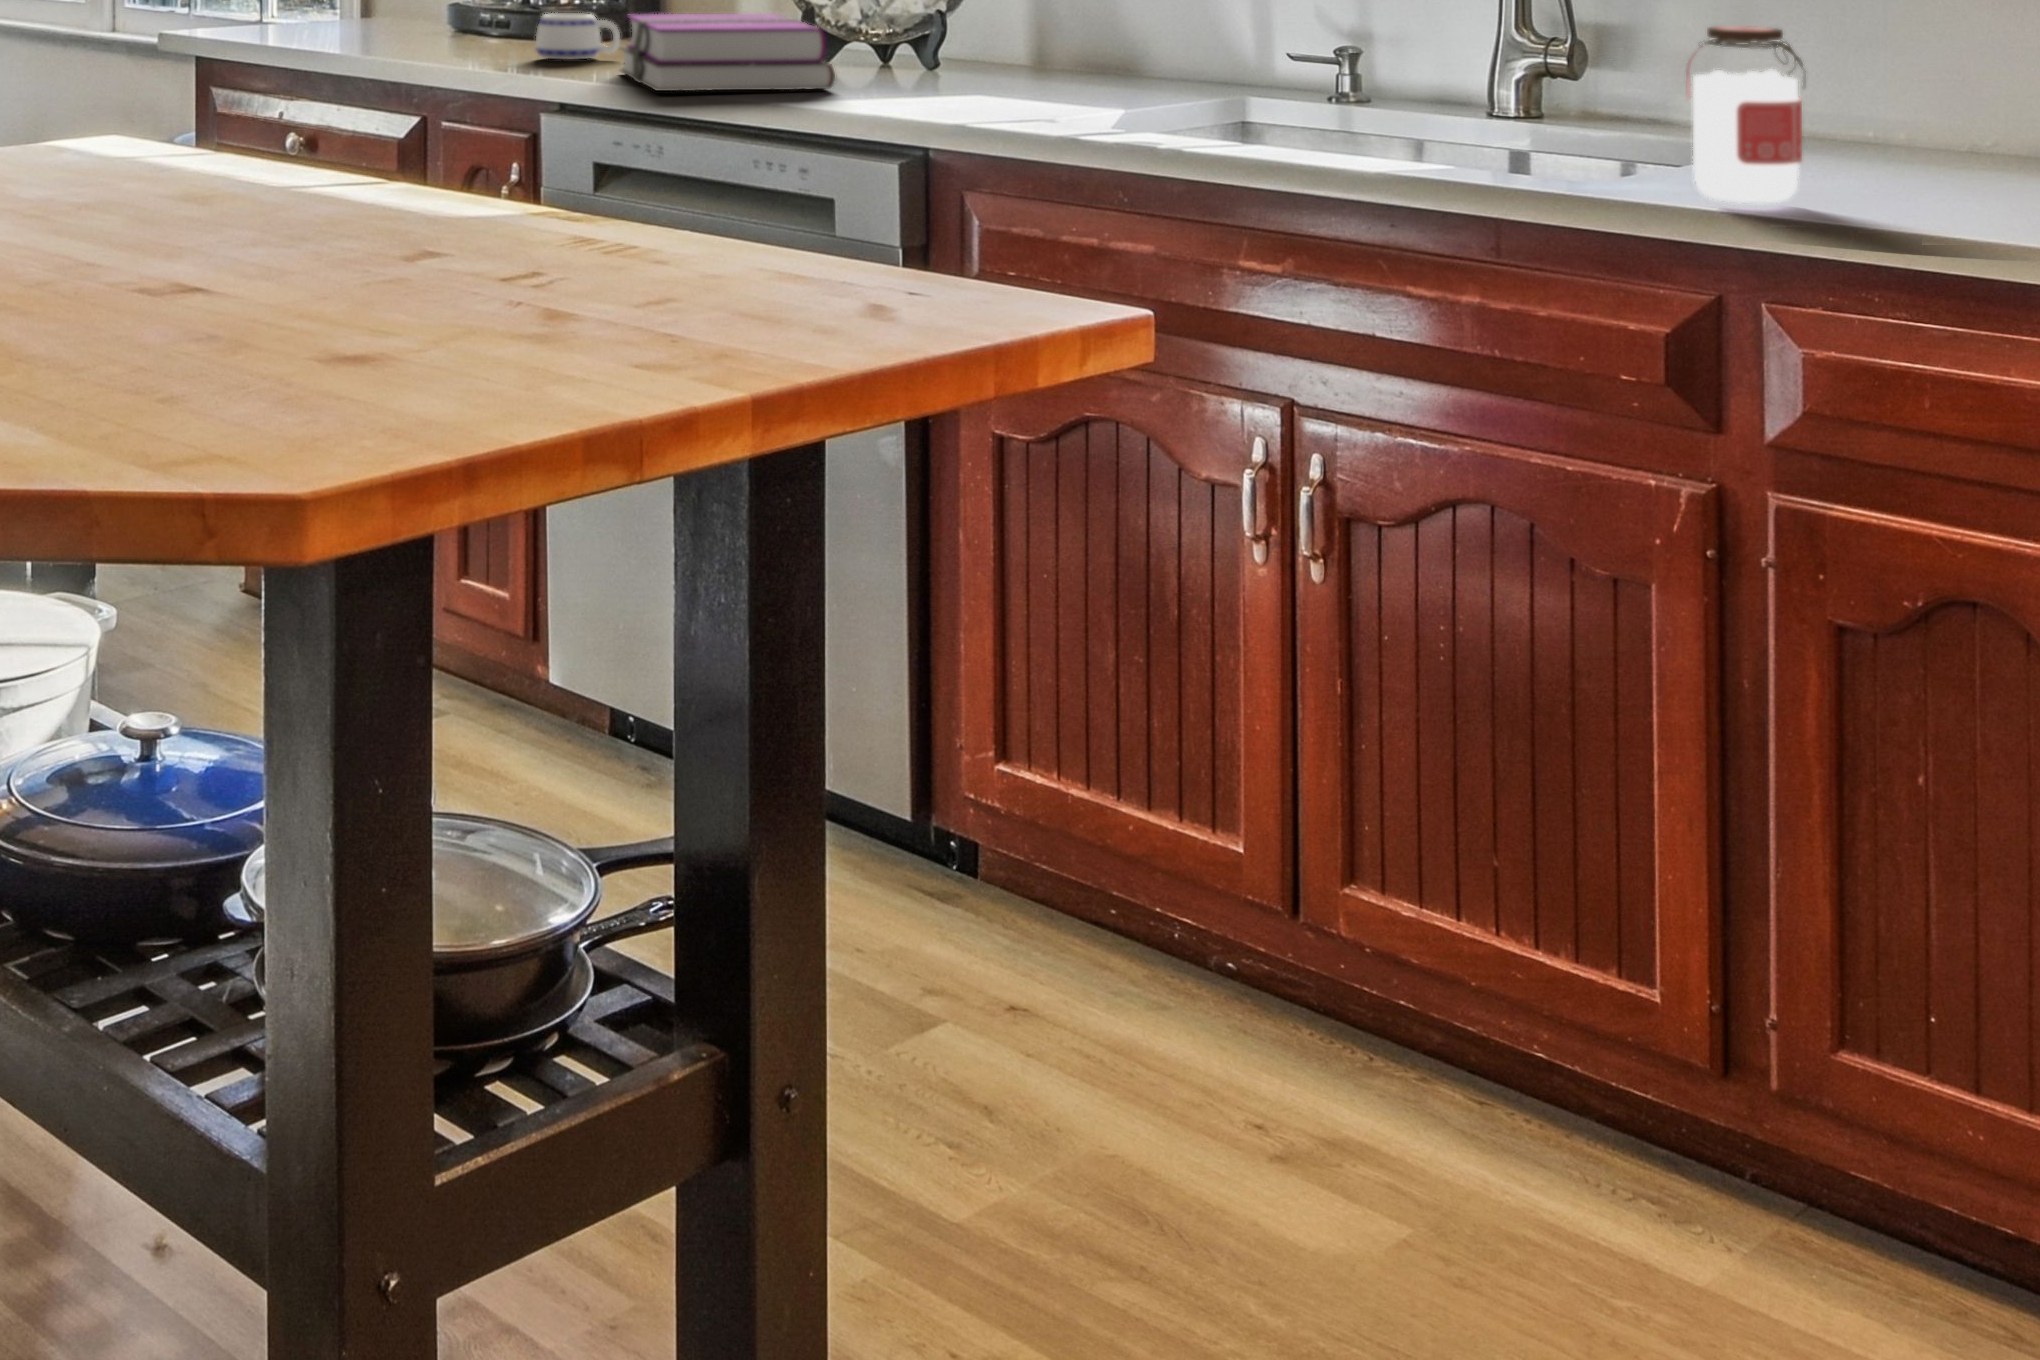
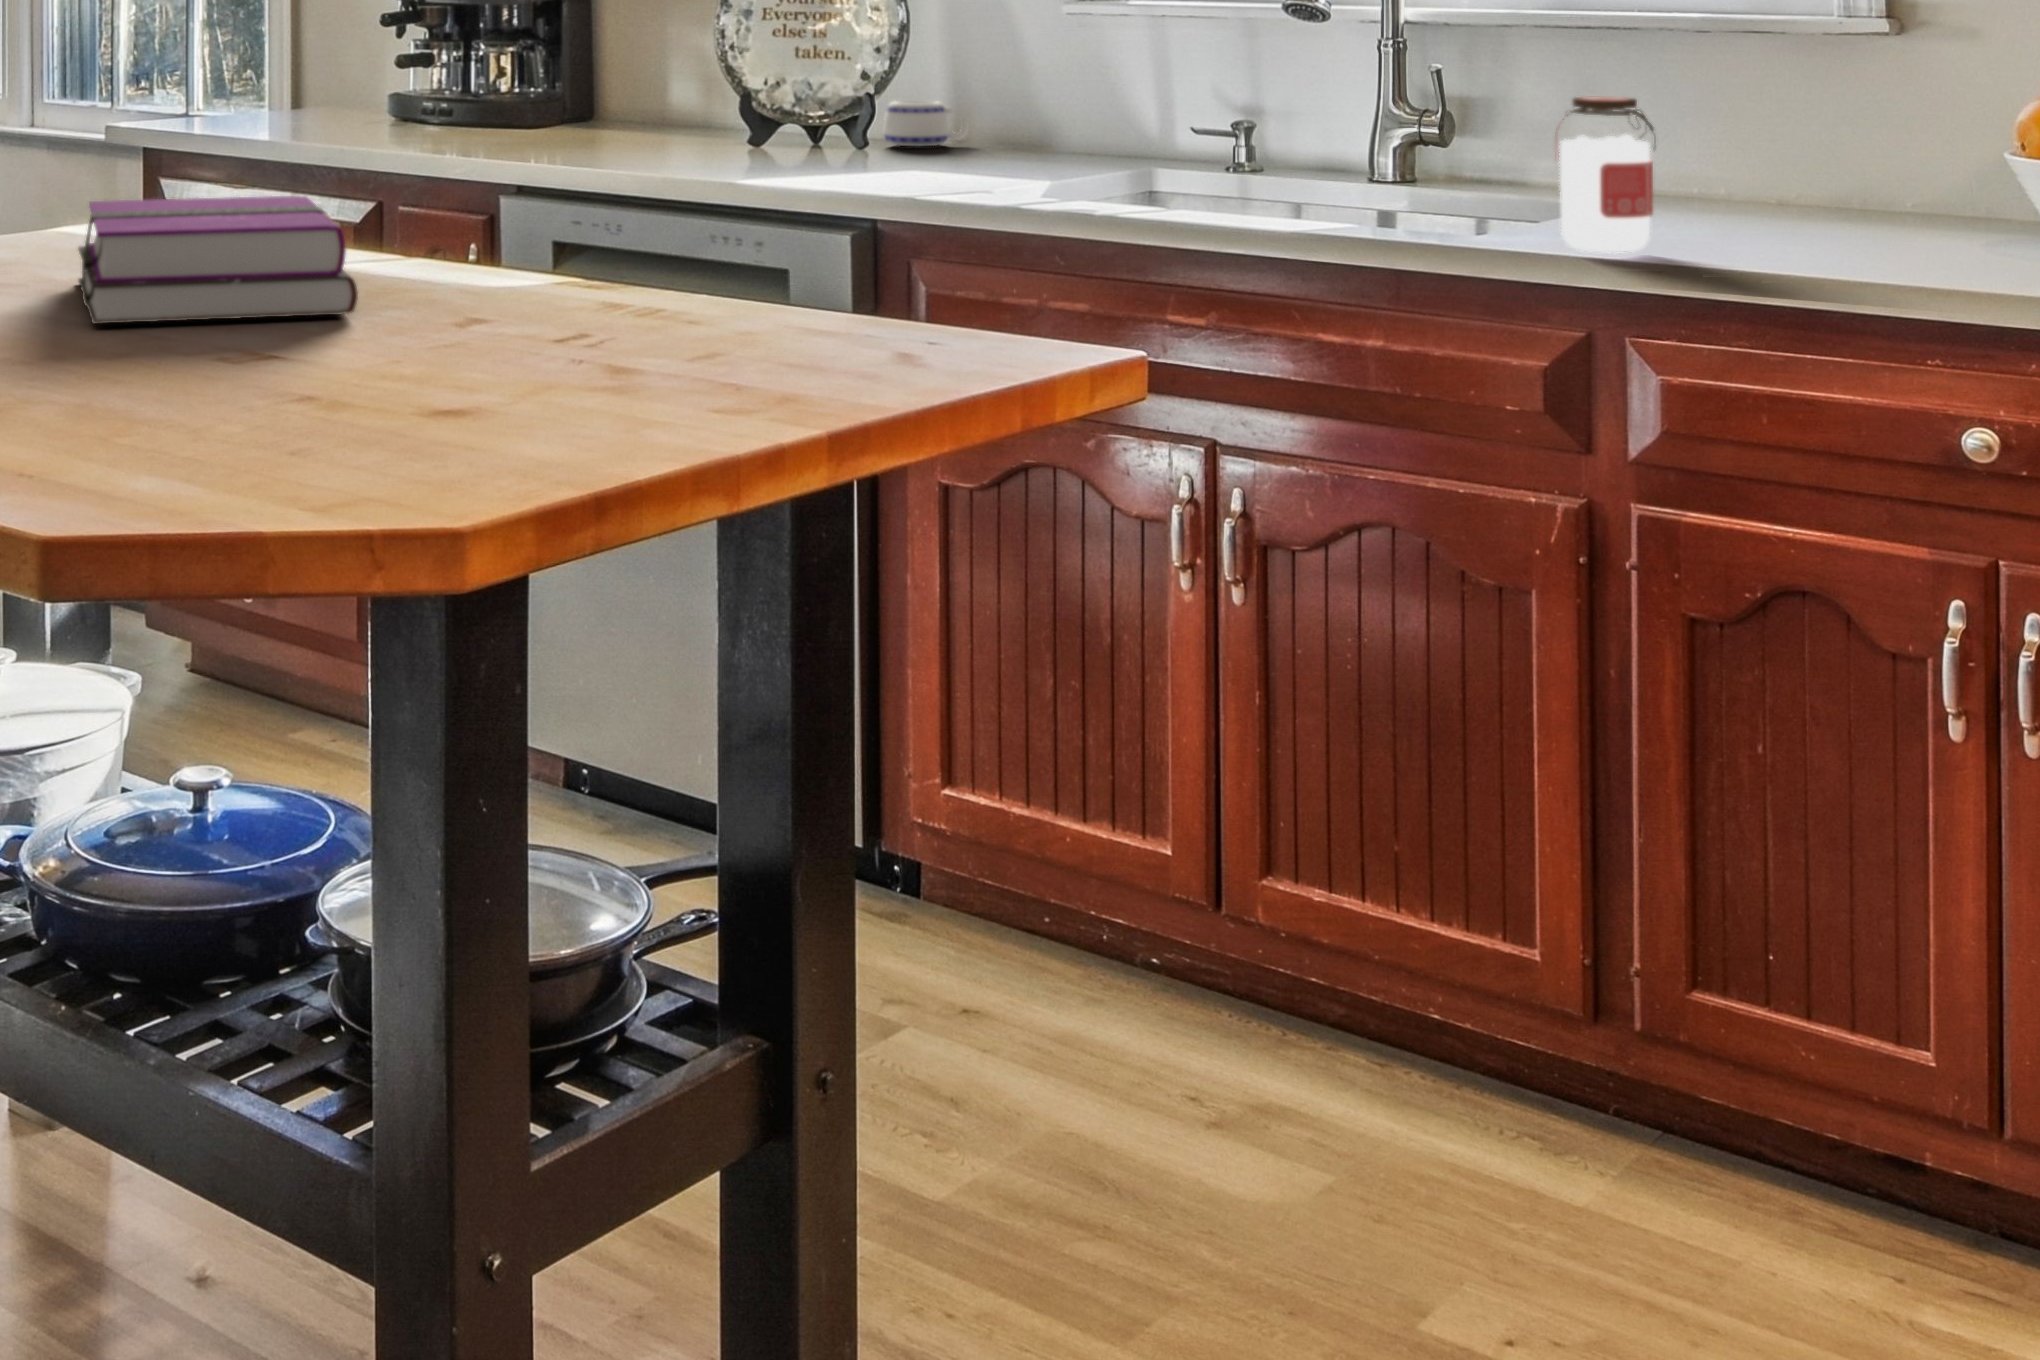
mug: present [536,13,620,60] -> present [884,101,969,146]
hardback book: present [618,14,835,91] -> present [78,196,358,324]

